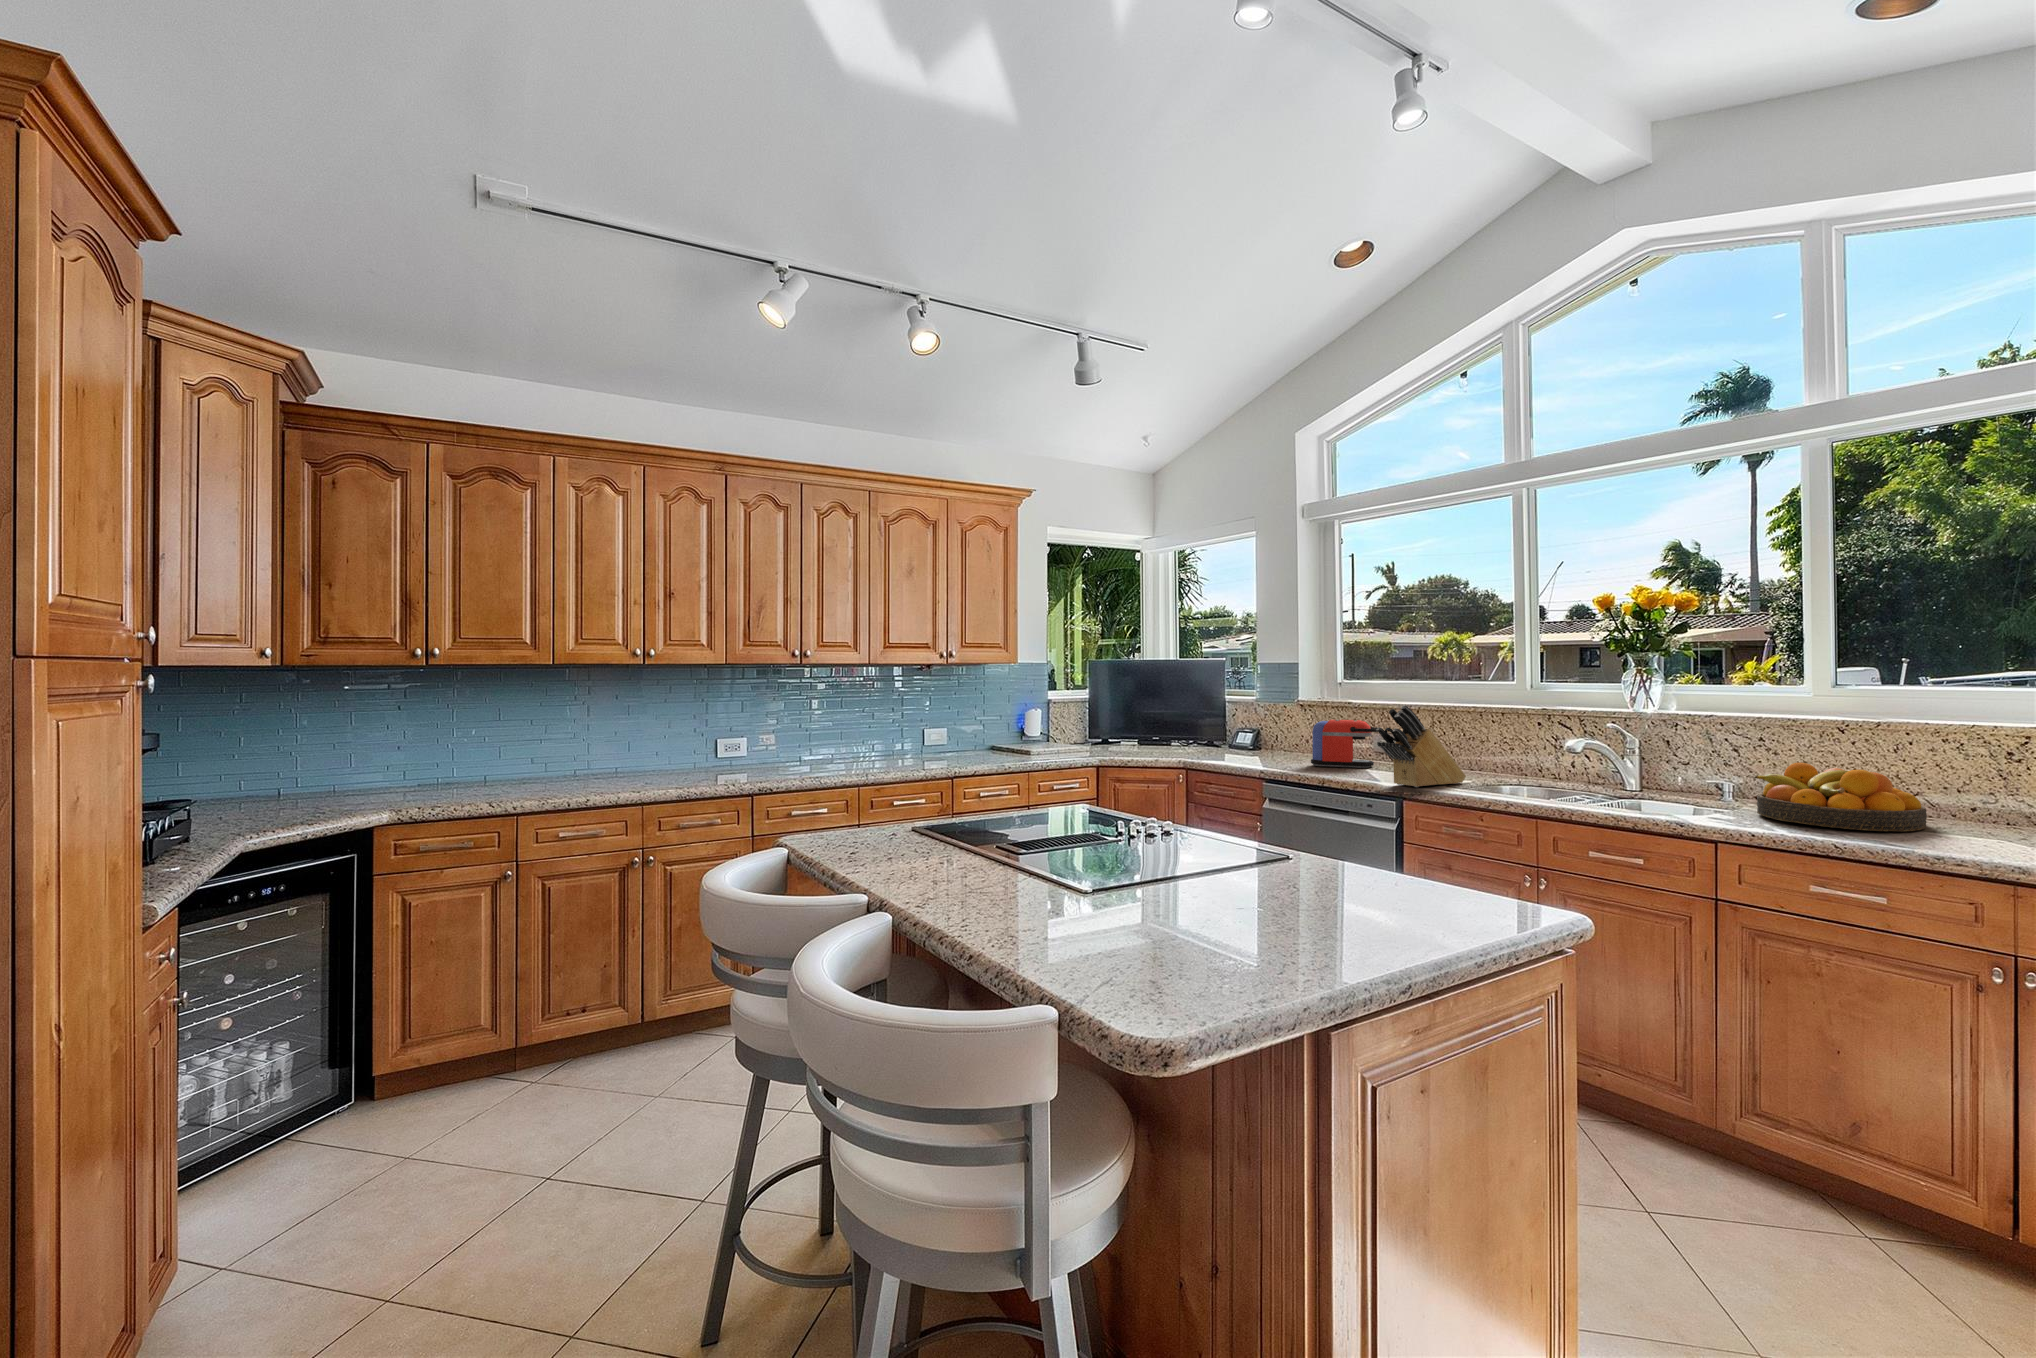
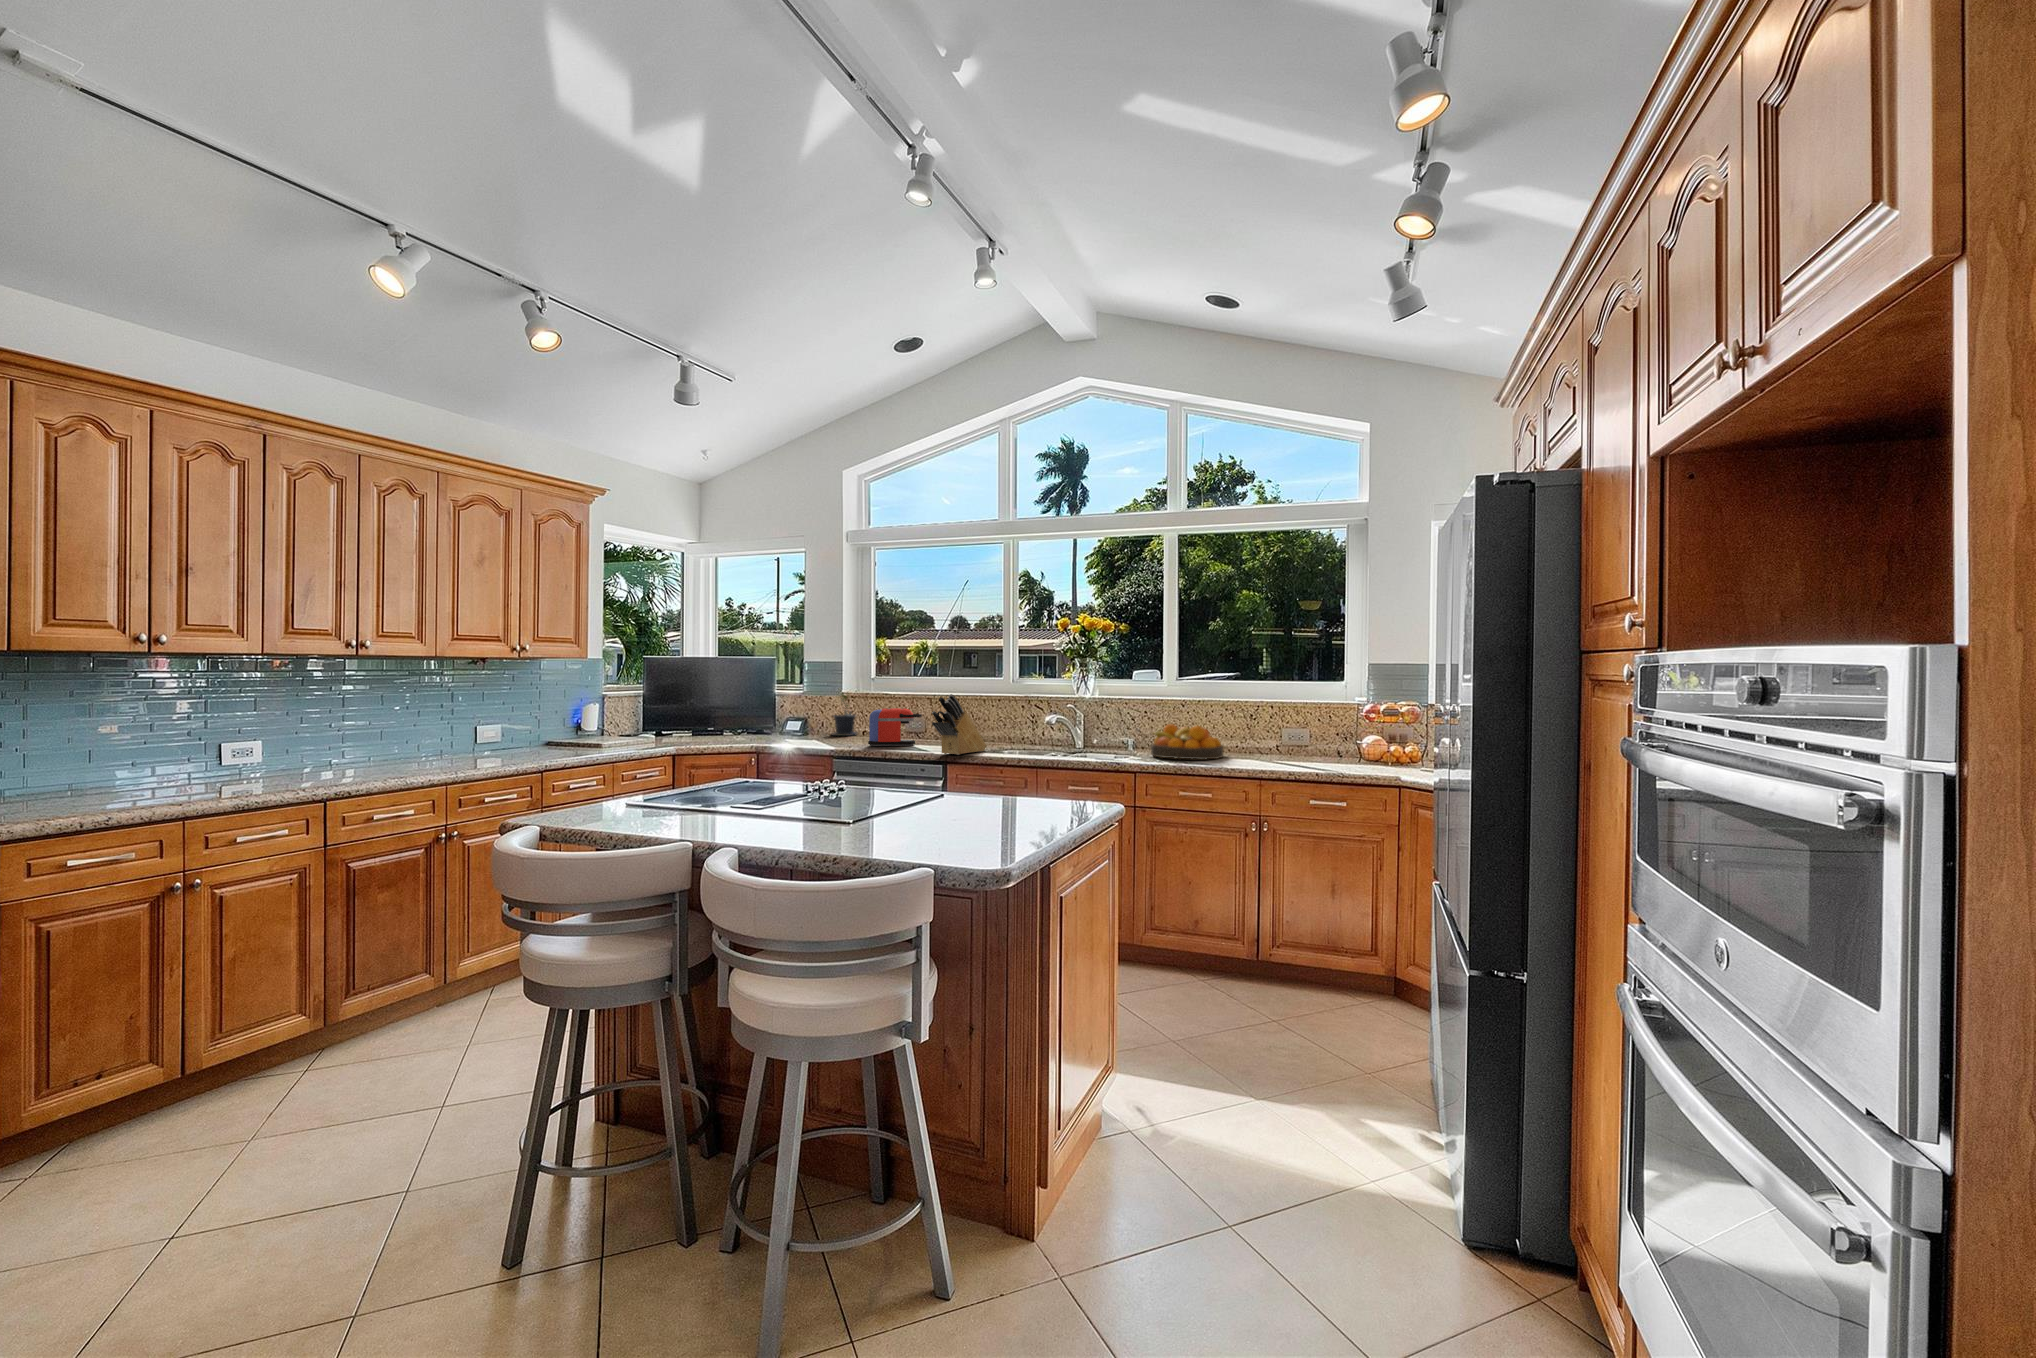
potted plant: none [1275,691,1318,749] -> present [826,689,857,736]

